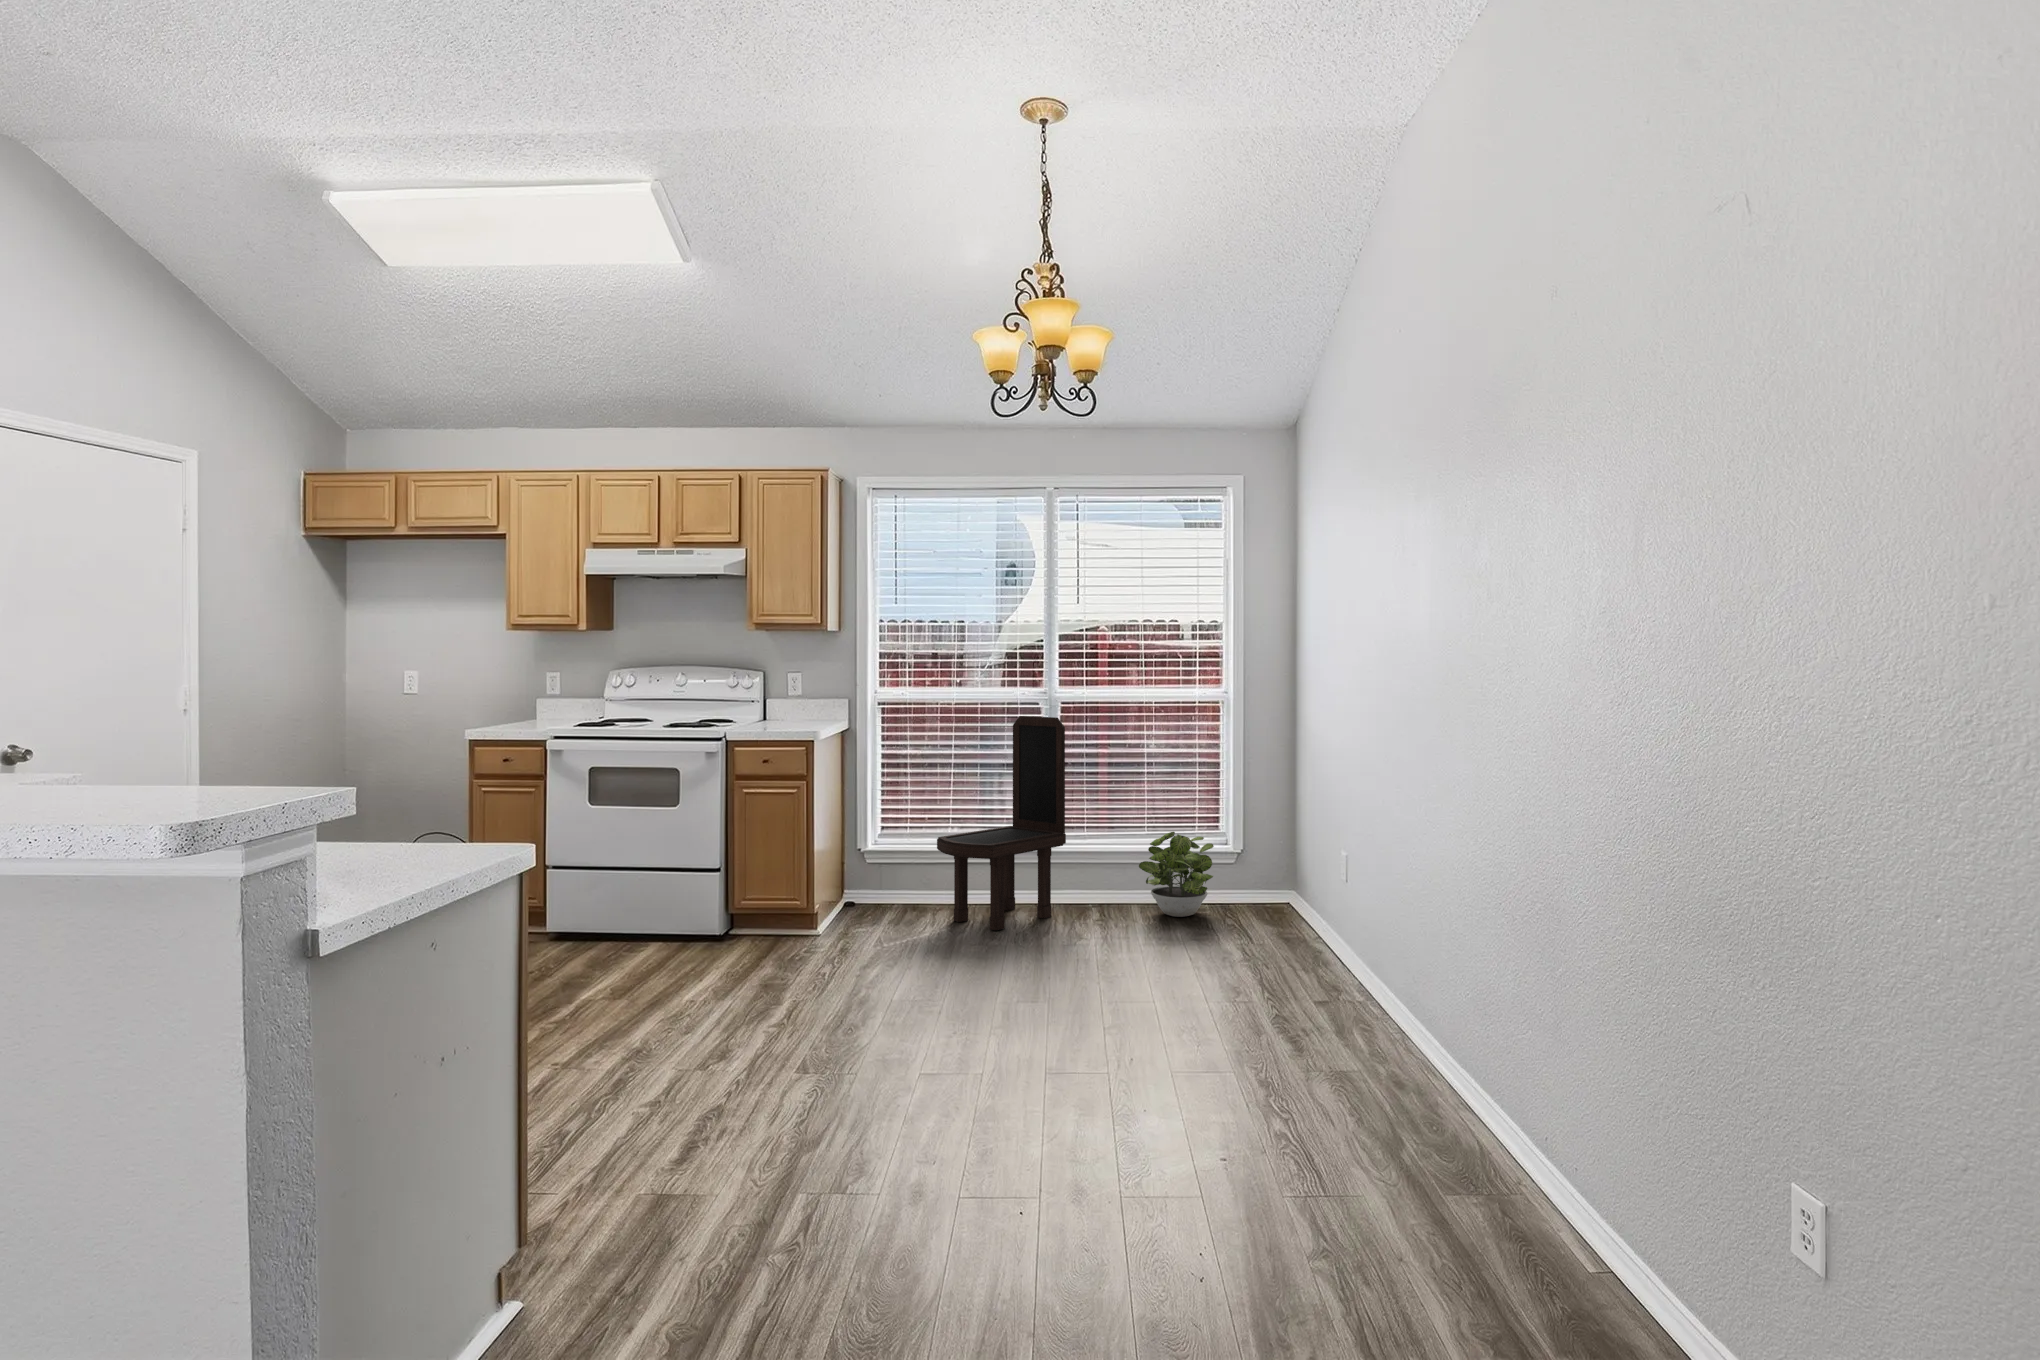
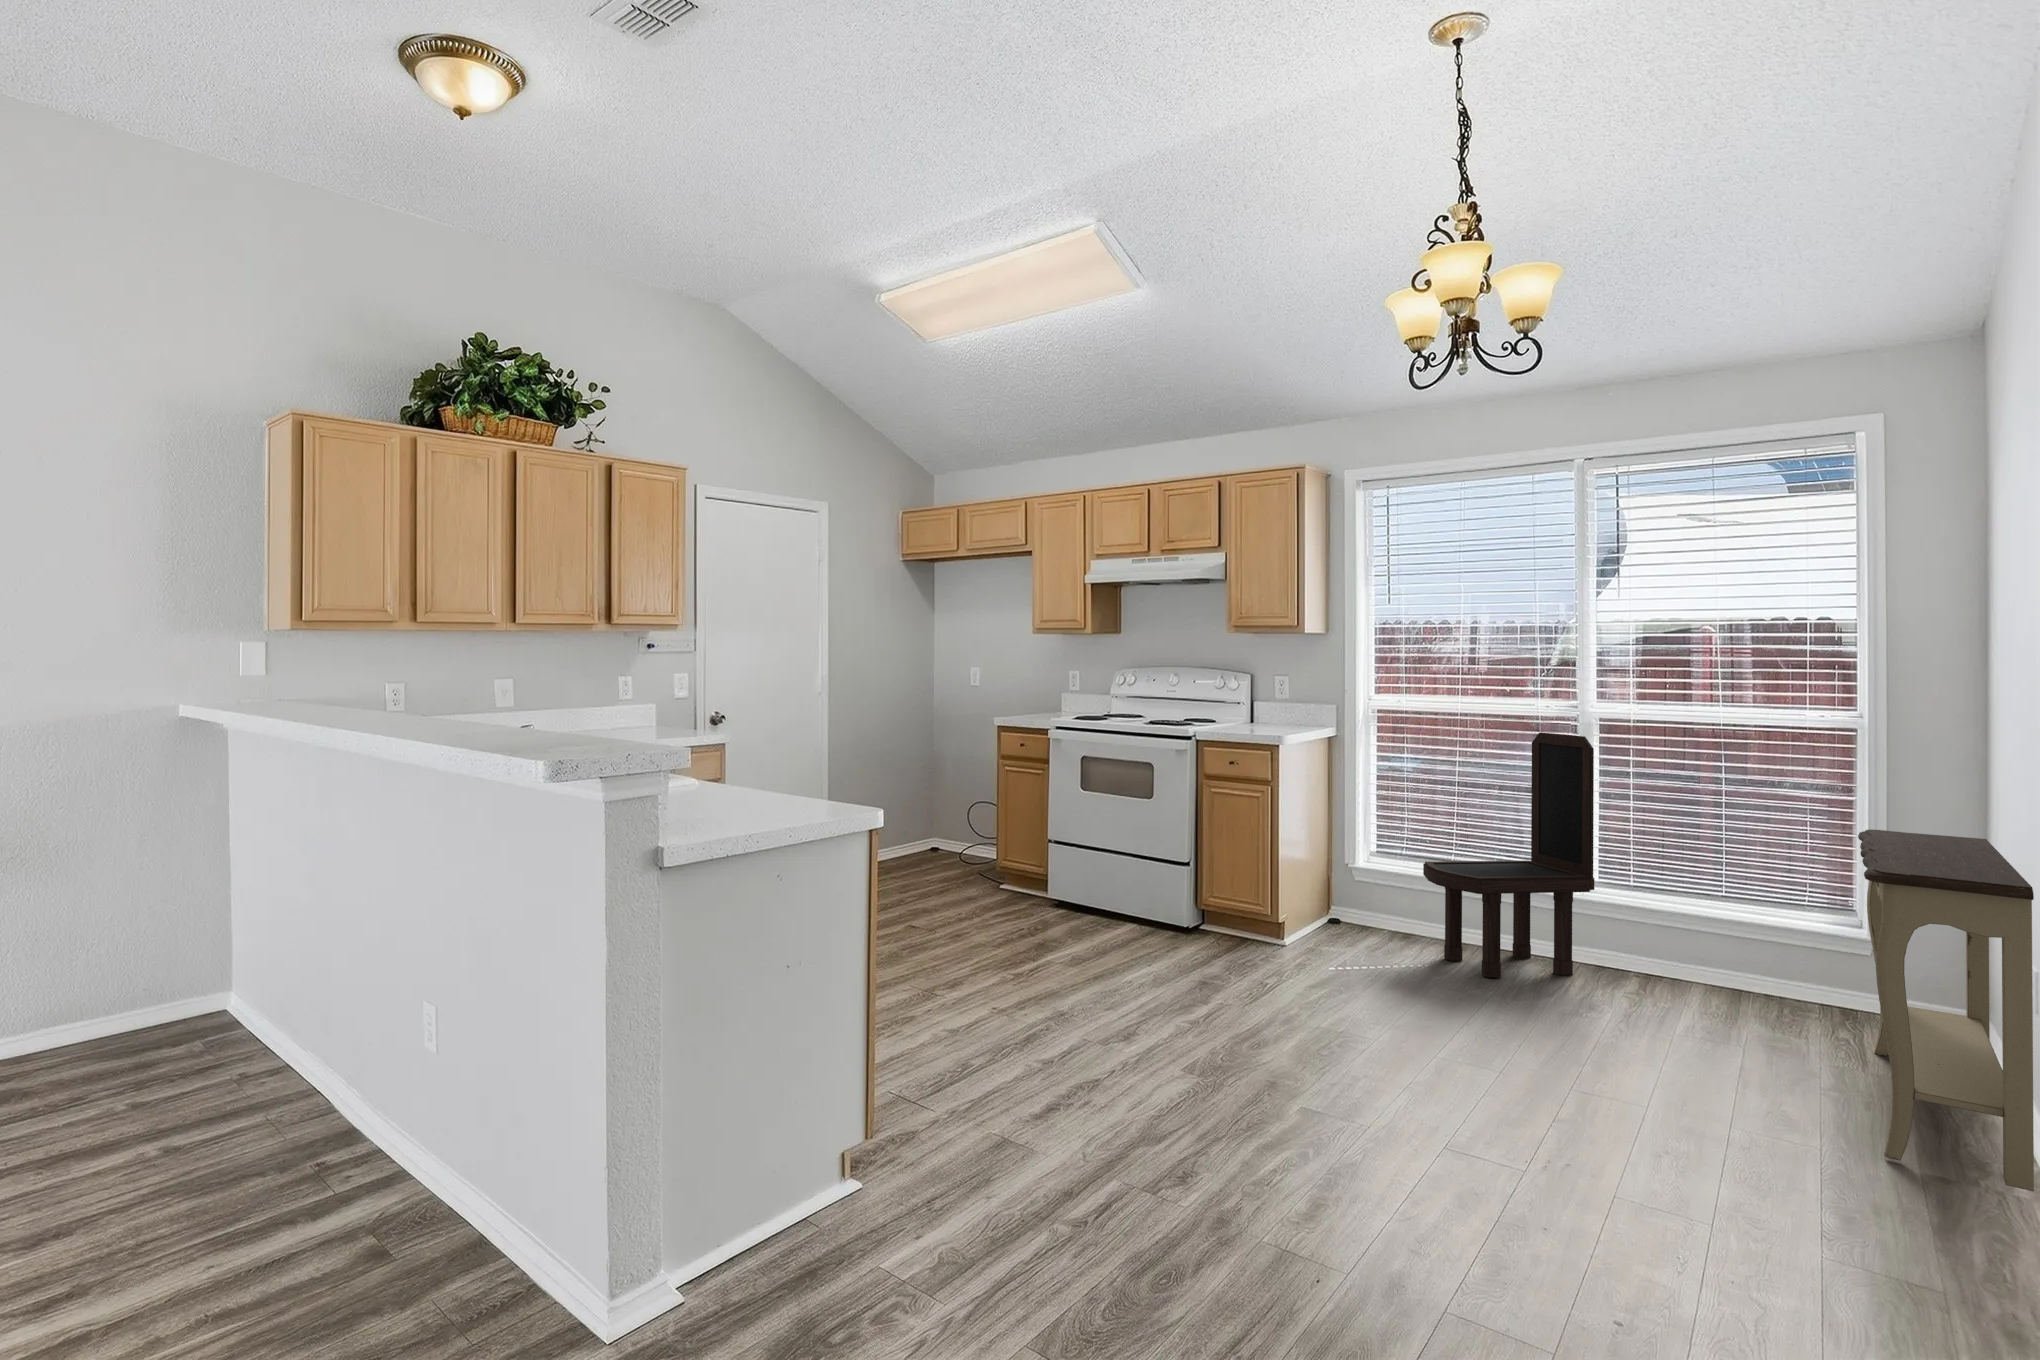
console table: none [1243,774,1375,1004] -> present [1858,830,2034,1191]
potted plant: present [1139,832,1214,917] -> none [1698,894,1825,1009]

